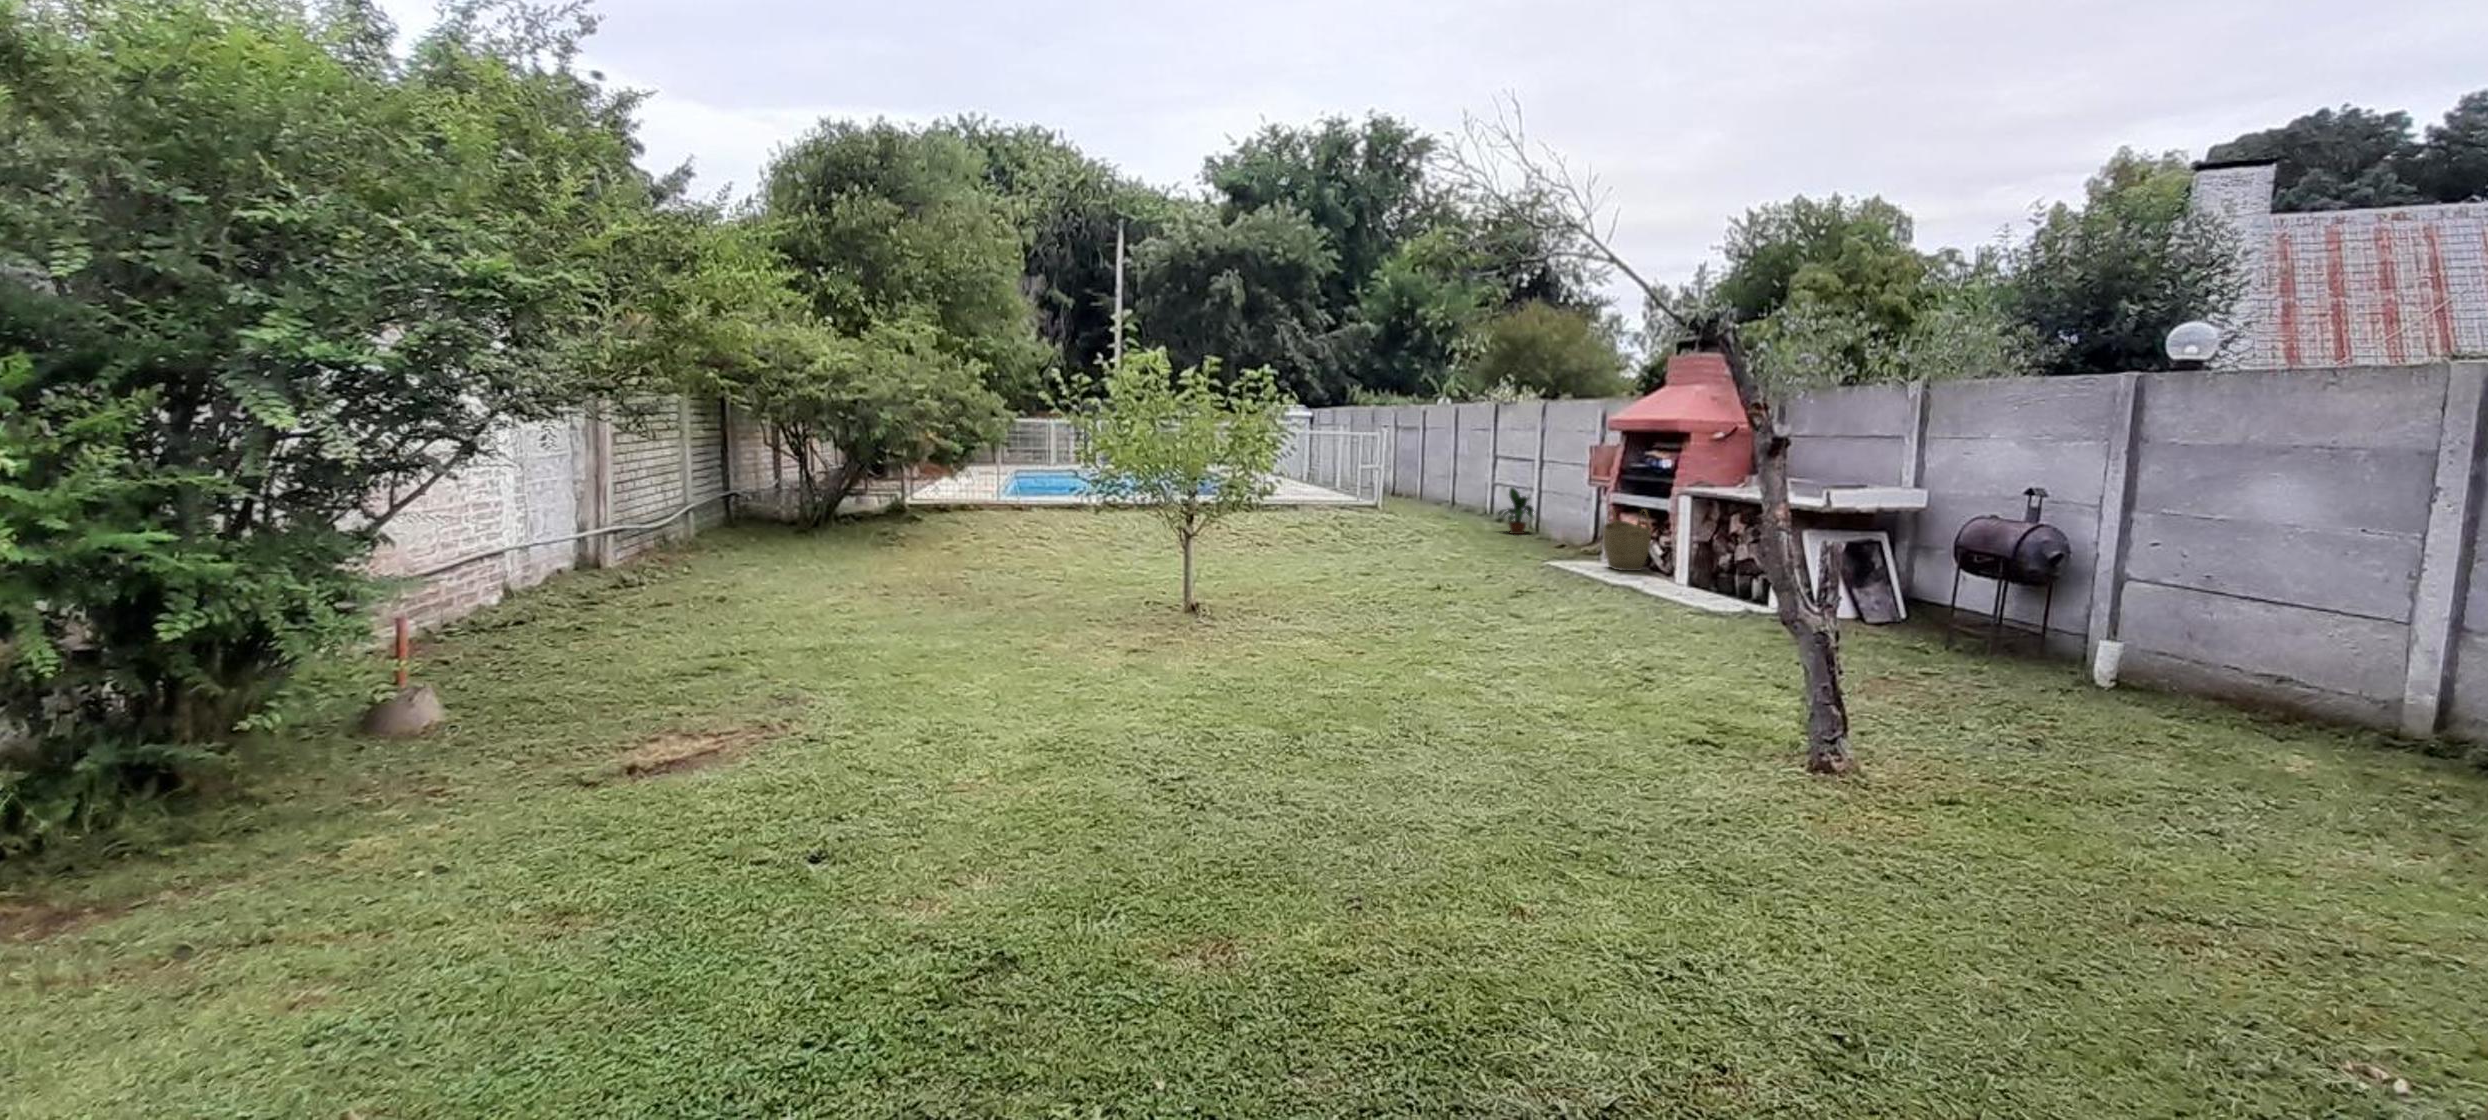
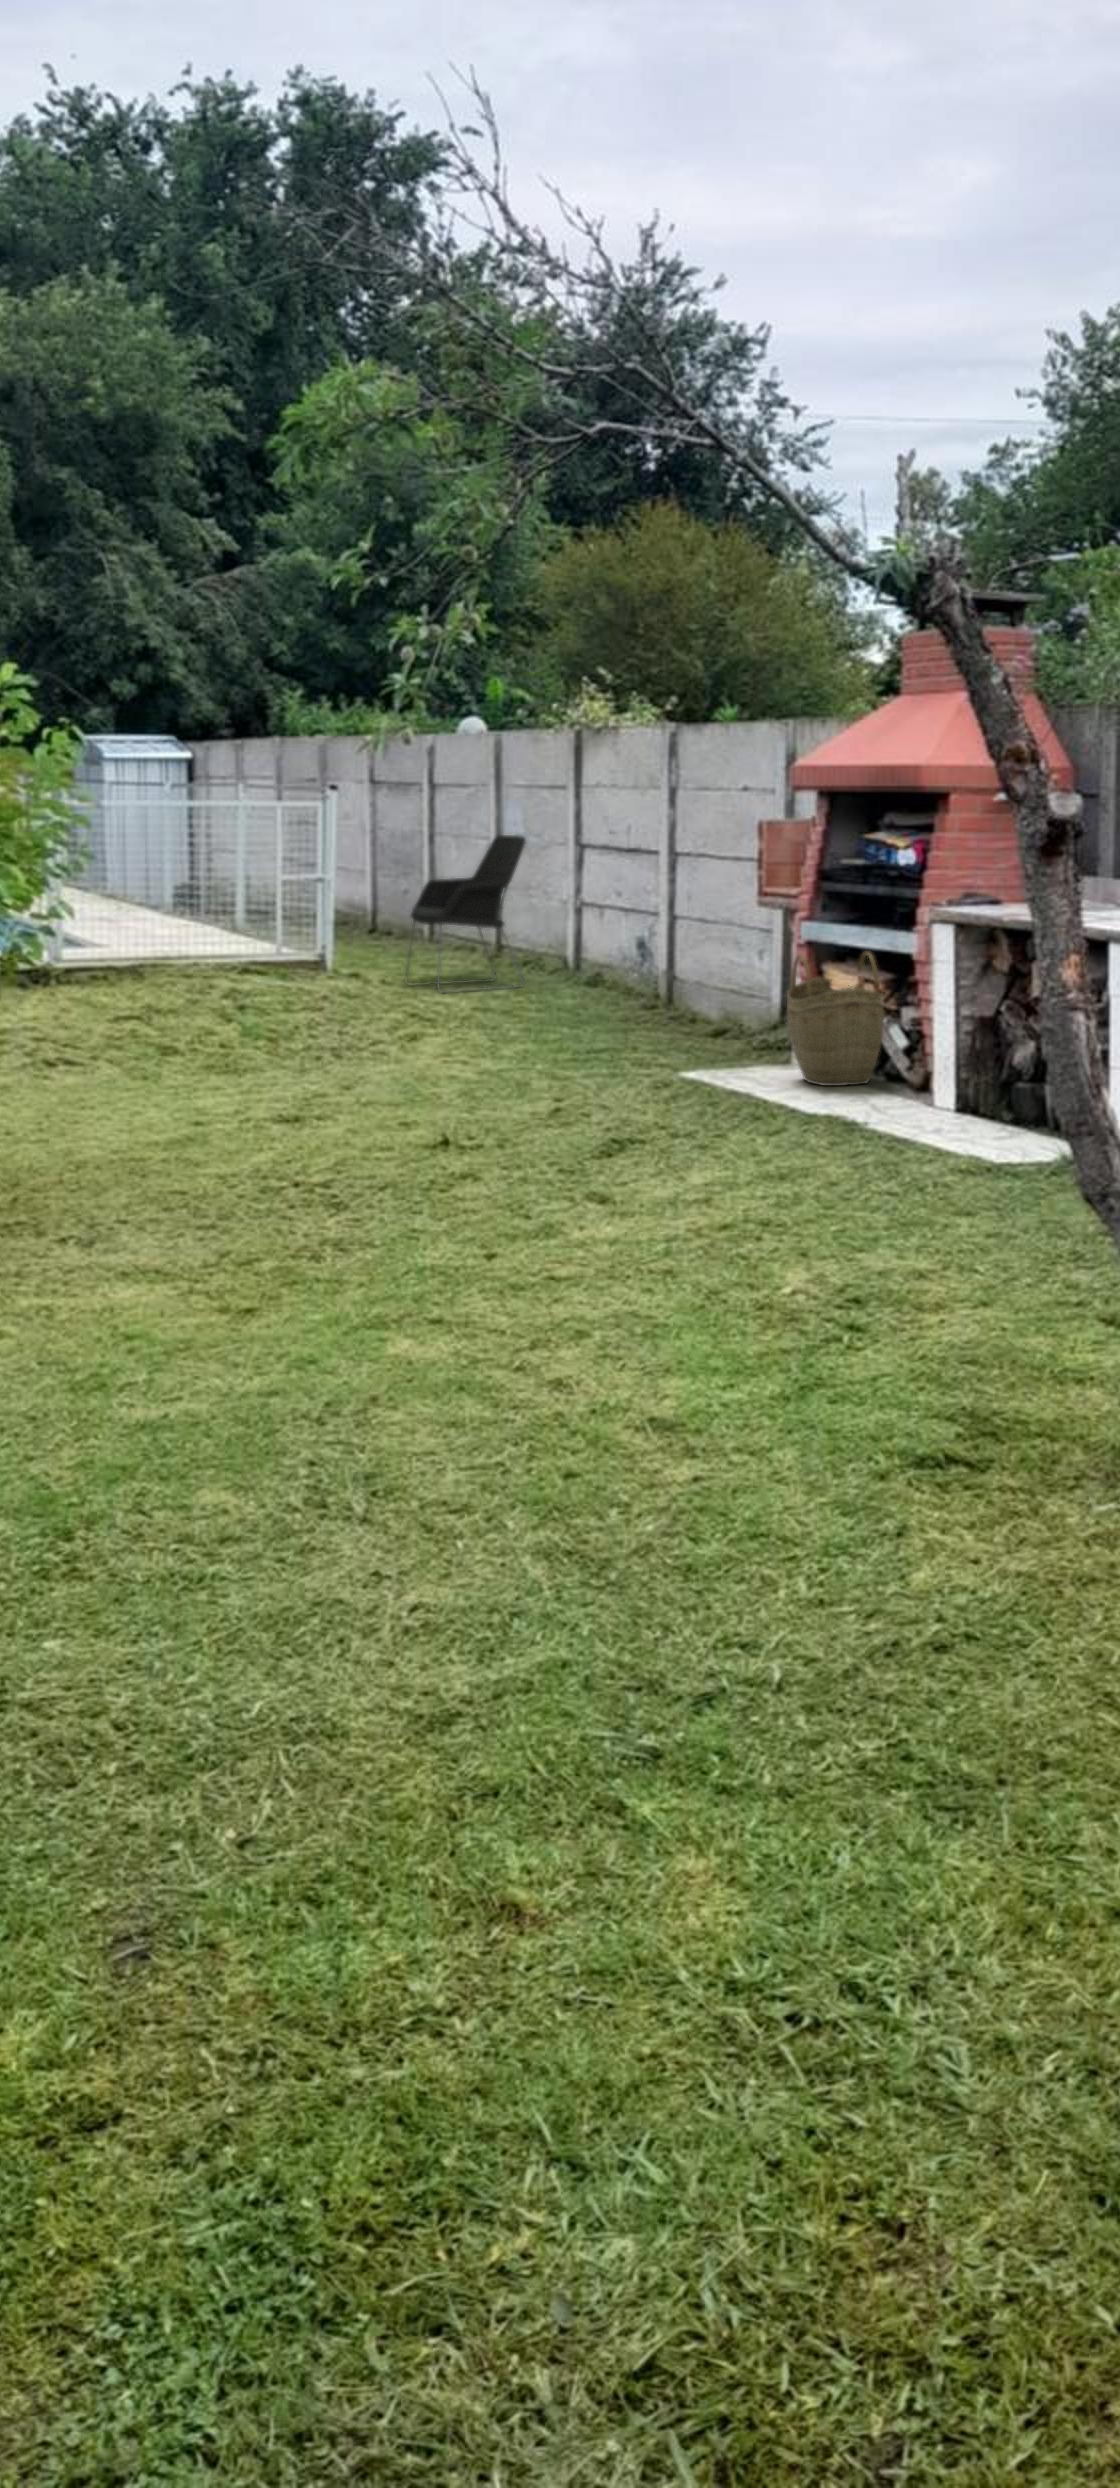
chair: none [1417,450,1476,520] -> present [406,835,526,993]
potted plant: present [1498,488,1534,534] -> none [575,913,660,1016]

